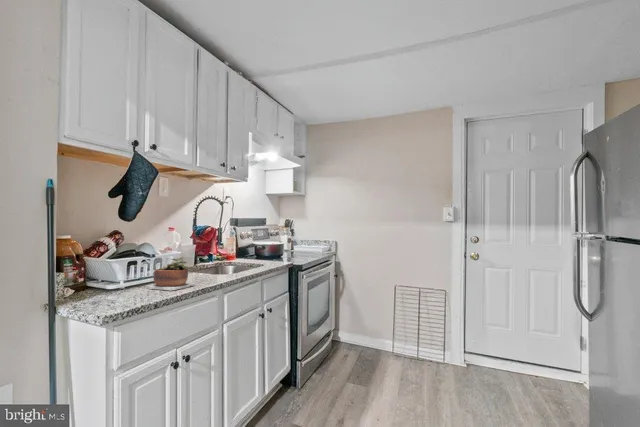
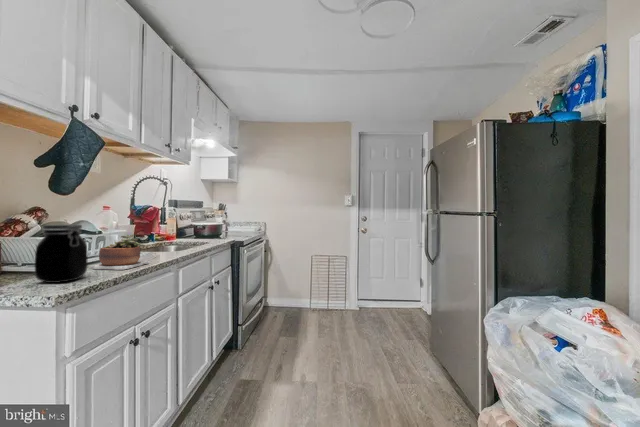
jar: none [103,249,141,299] -> present [35,225,88,283]

